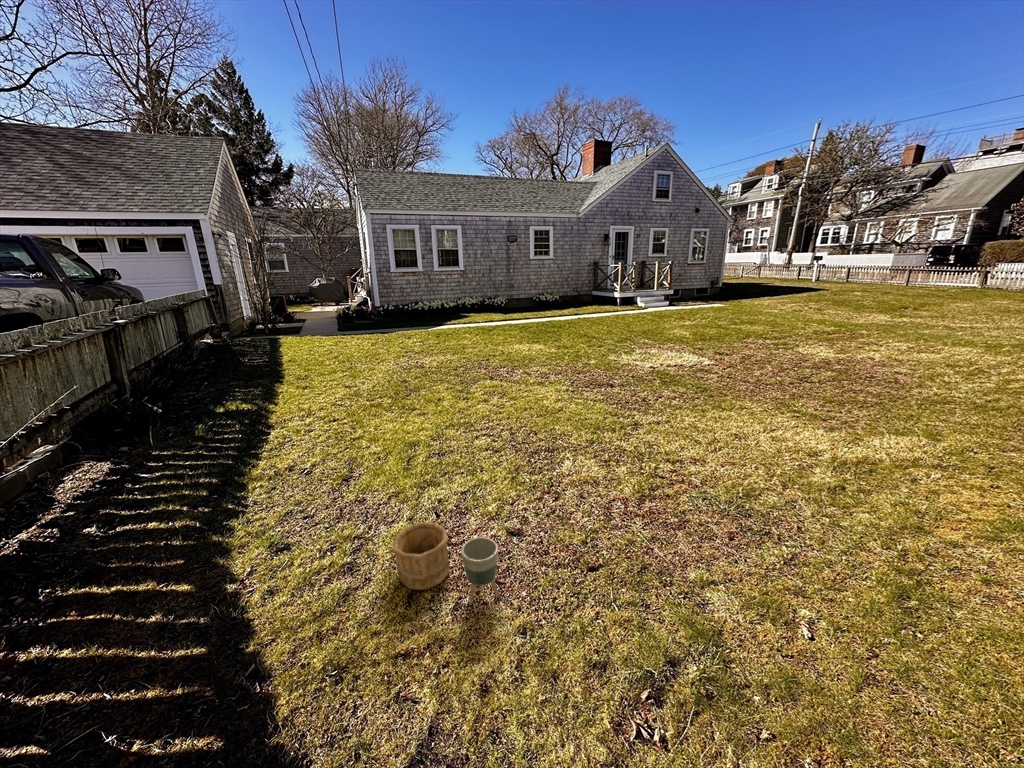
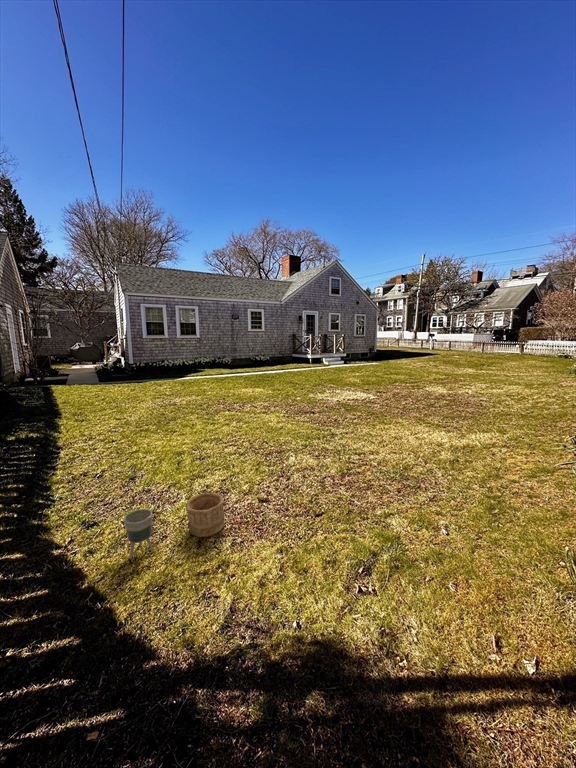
planter: present [461,537,500,605] -> present [124,509,154,559]

